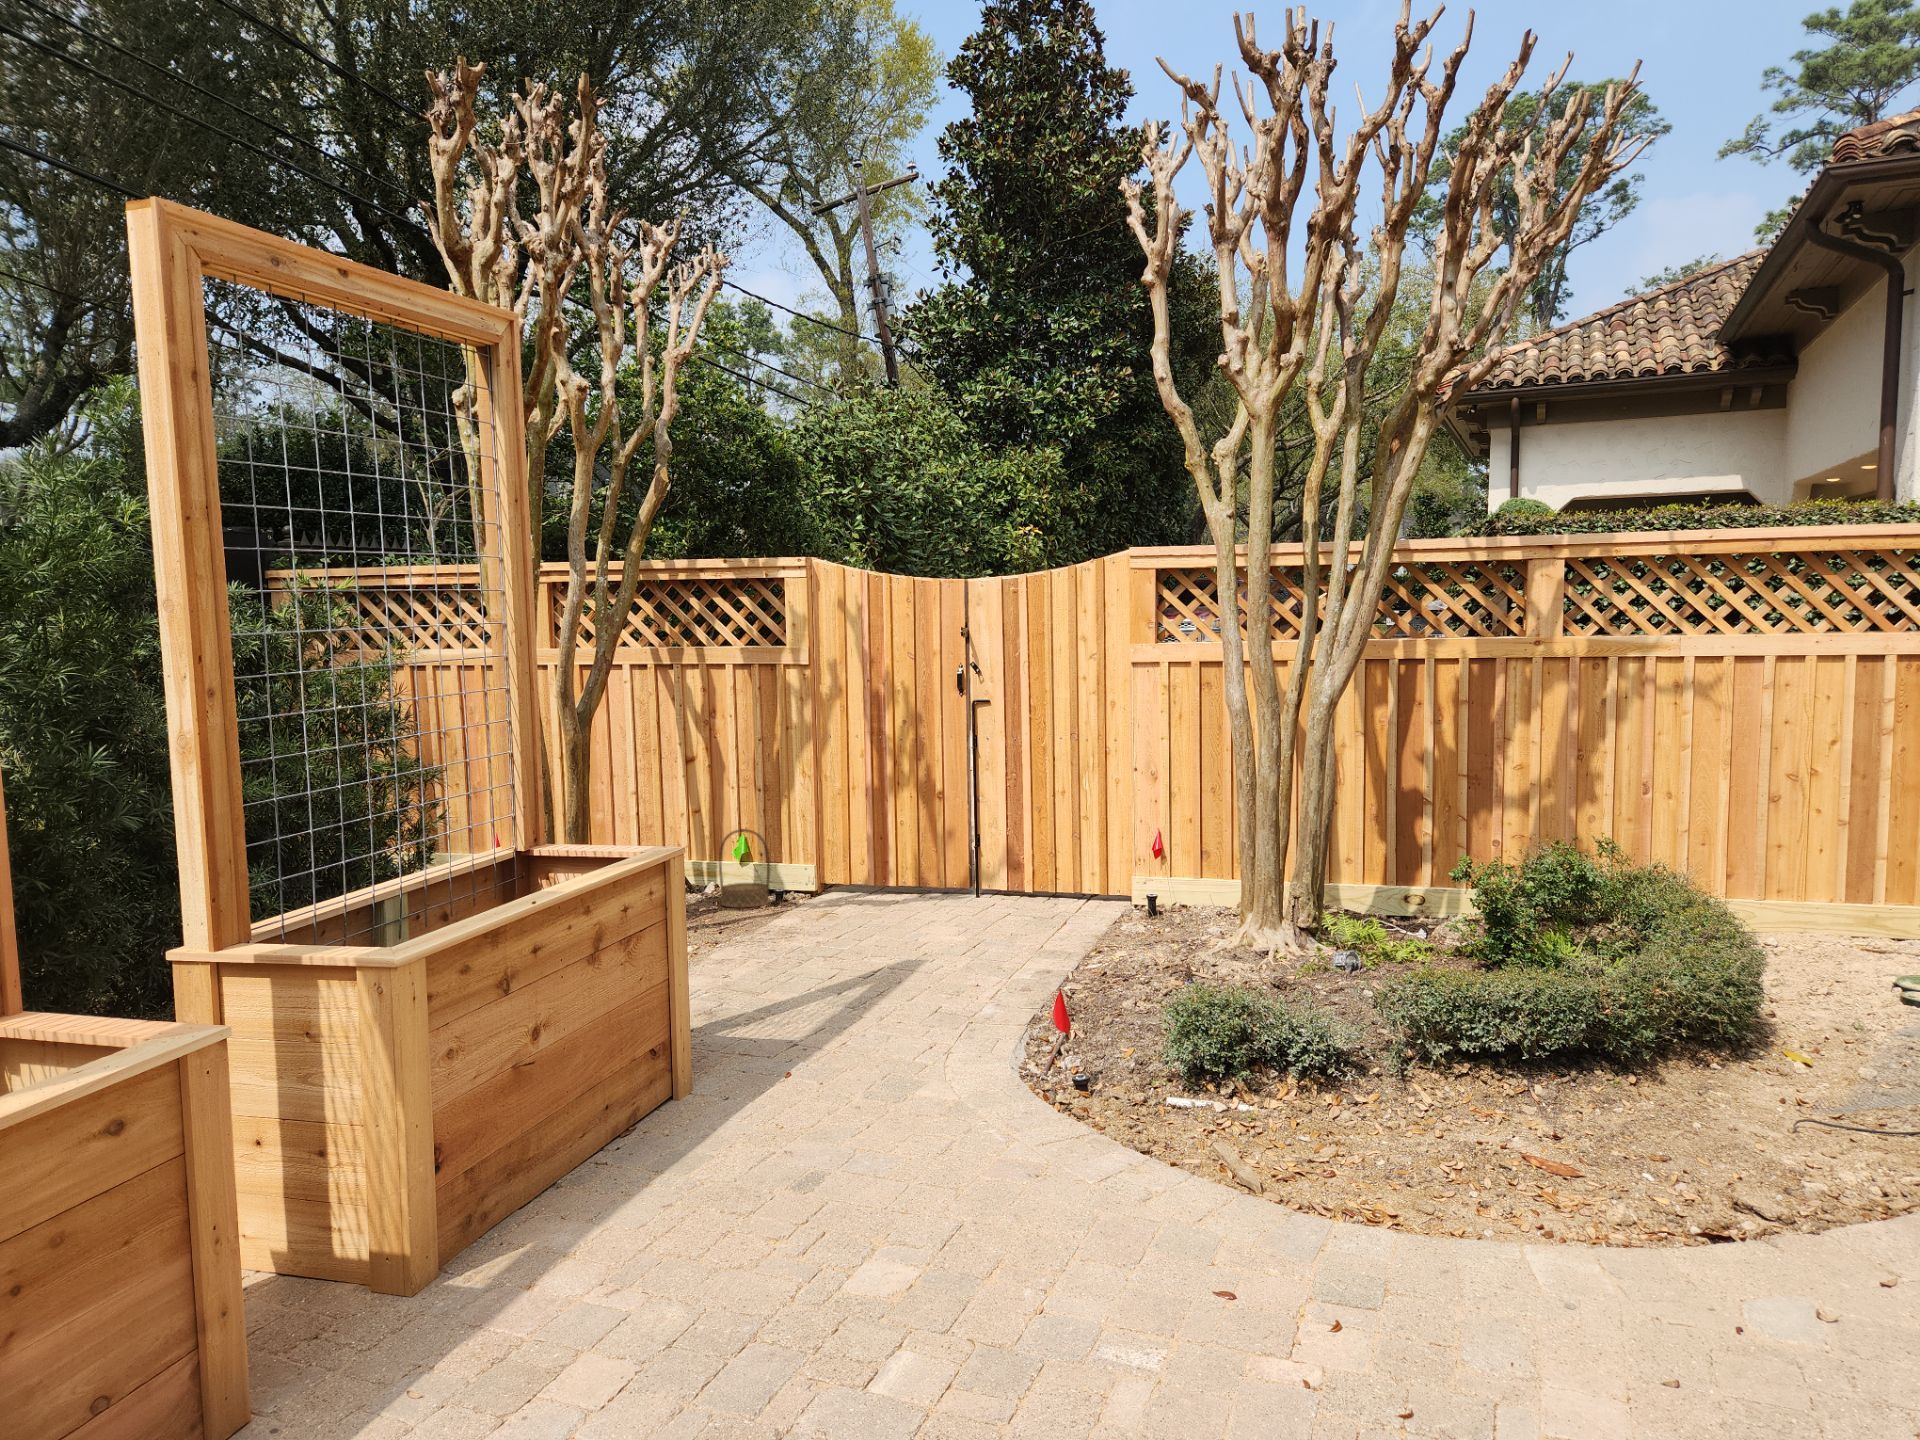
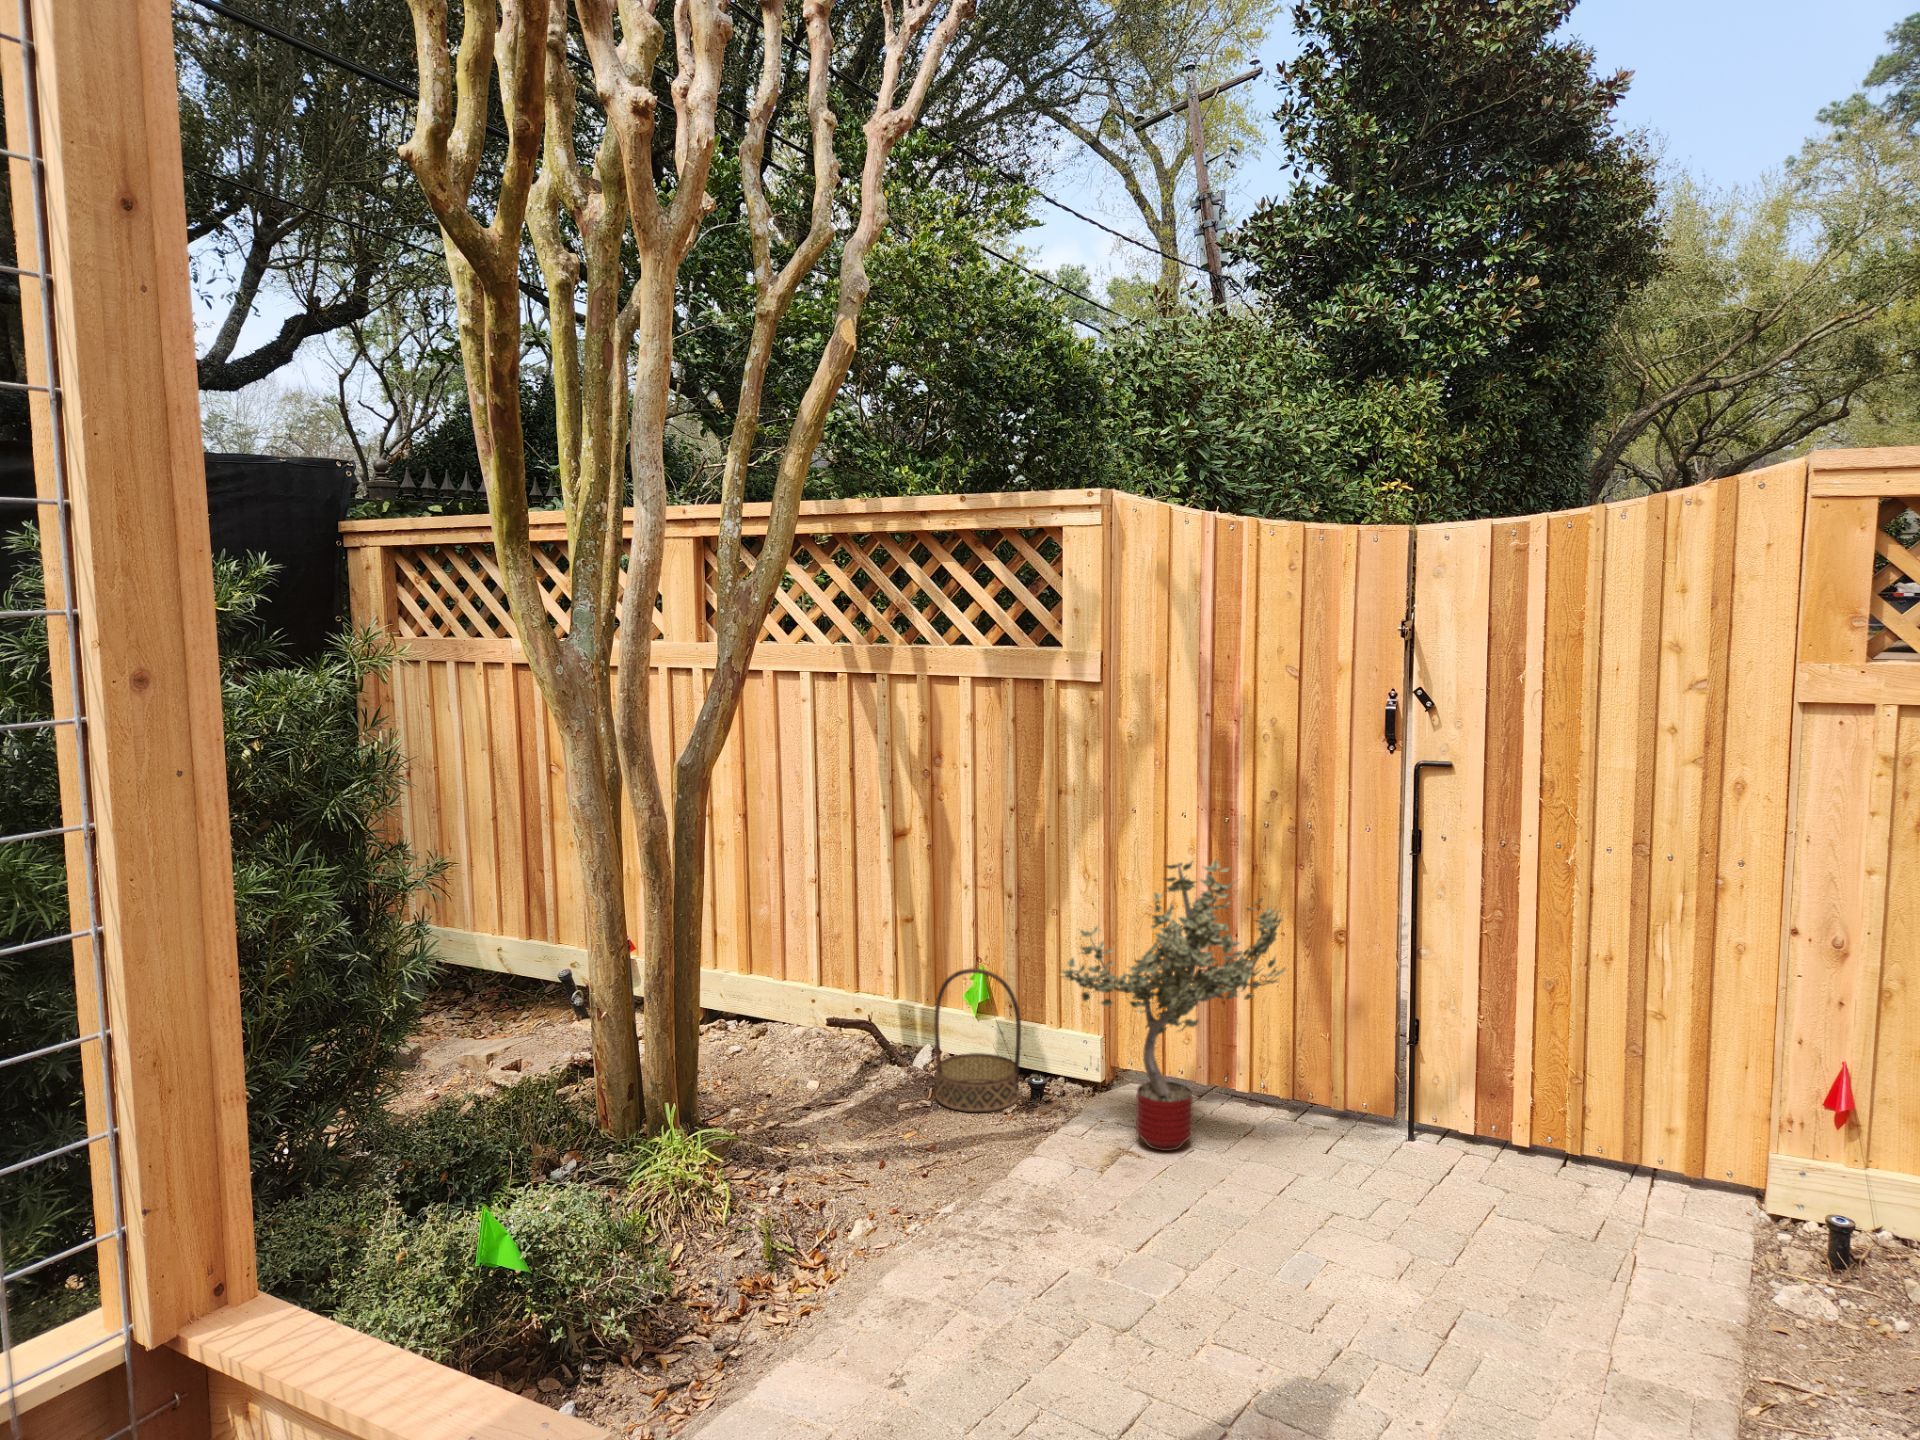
potted tree: none [791,754,909,910] -> present [1062,860,1286,1151]

